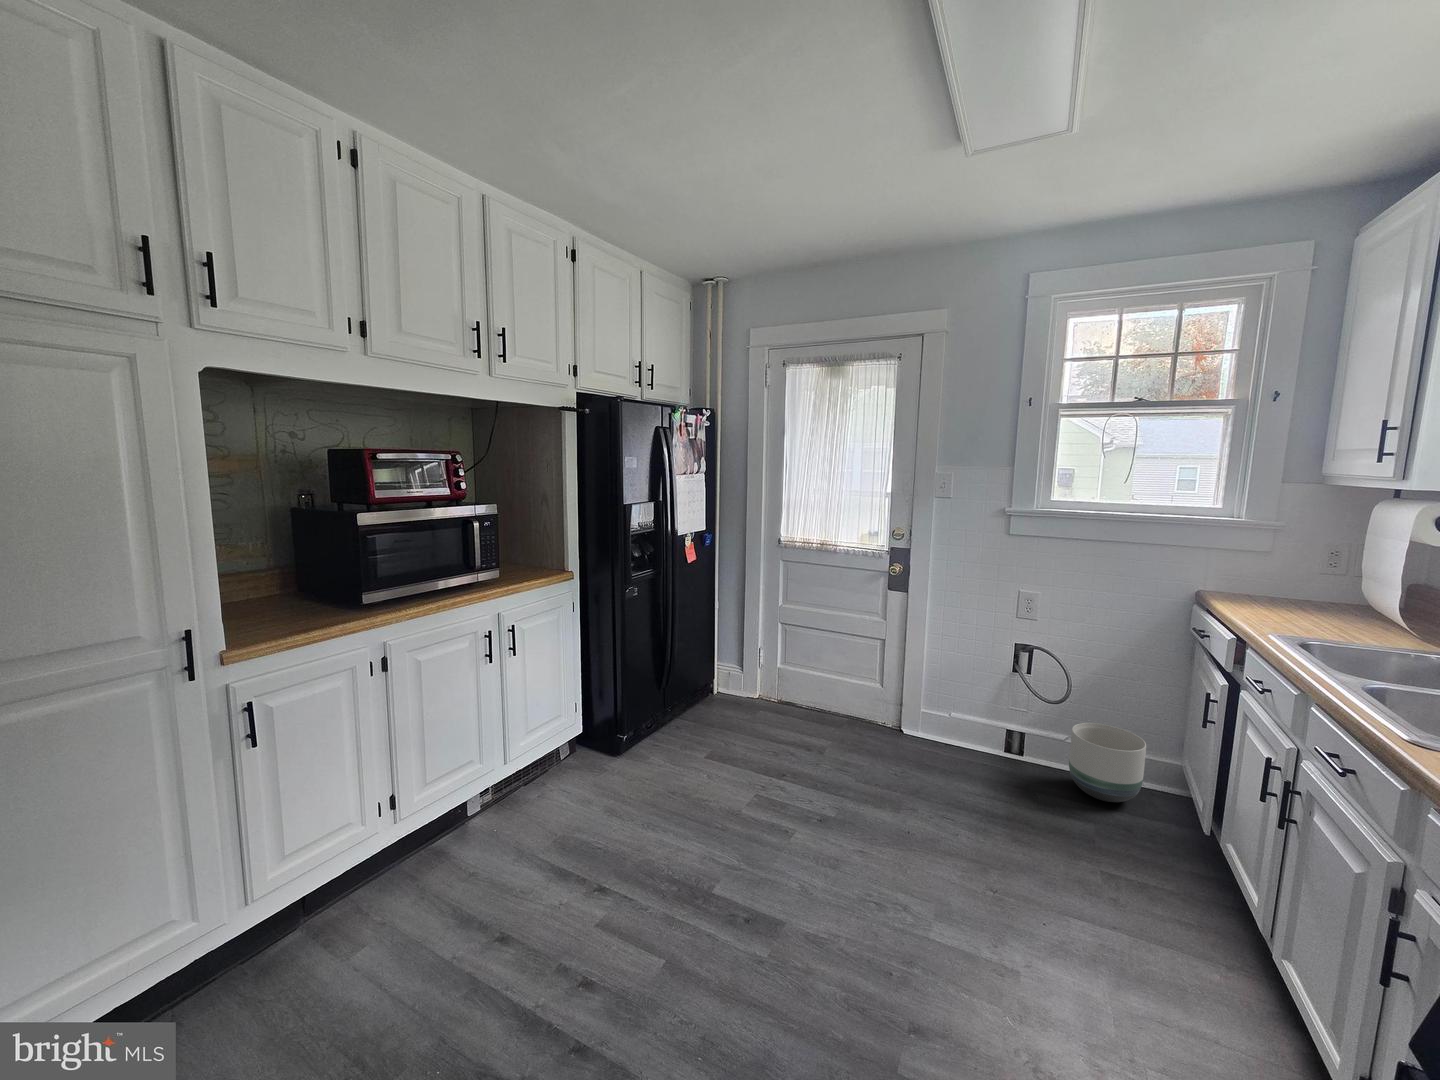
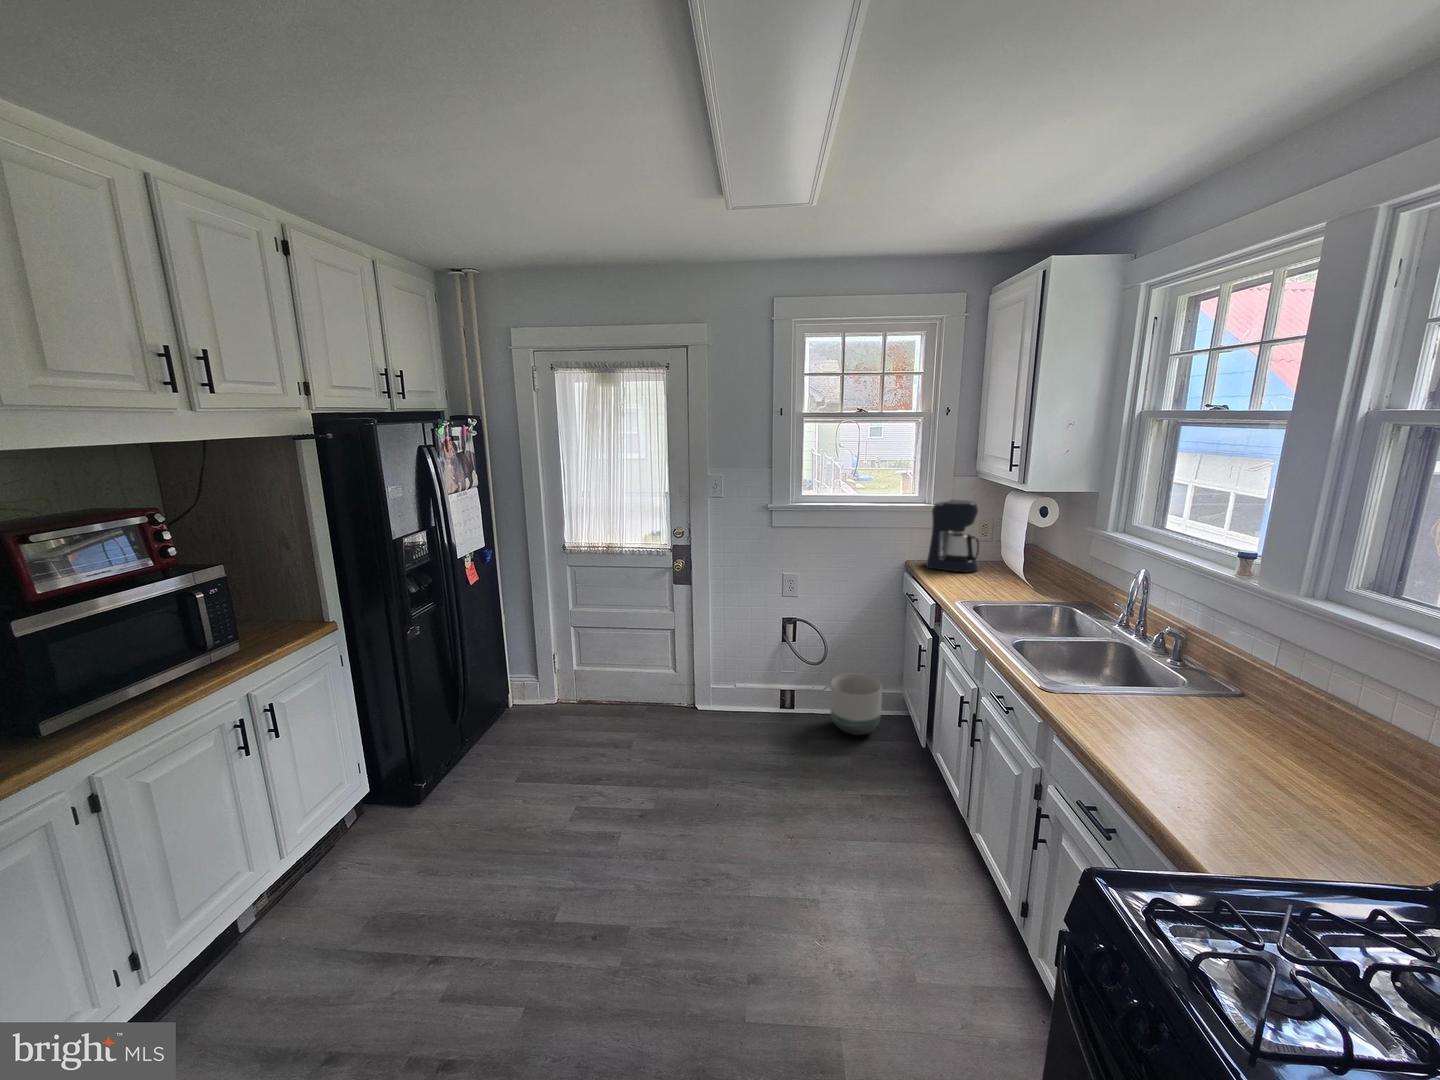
coffee maker: none [1226,512,1321,609] -> present [926,500,979,572]

